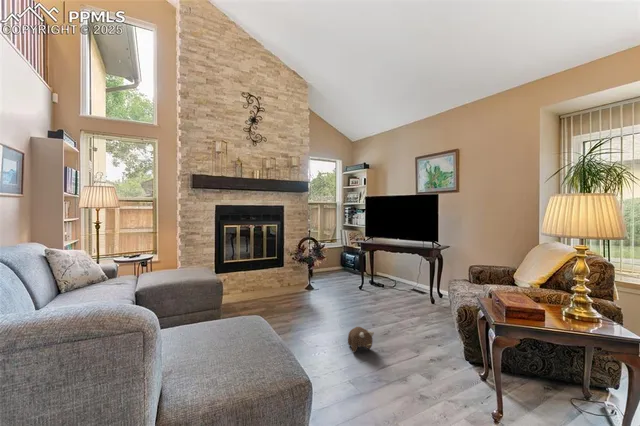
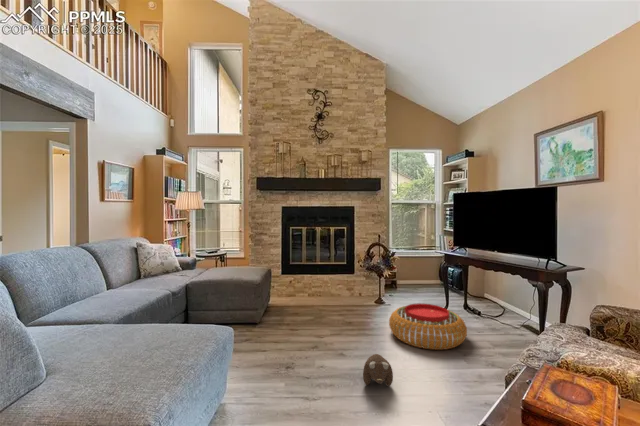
pouf: none [336,285,394,318] -> present [389,303,467,350]

